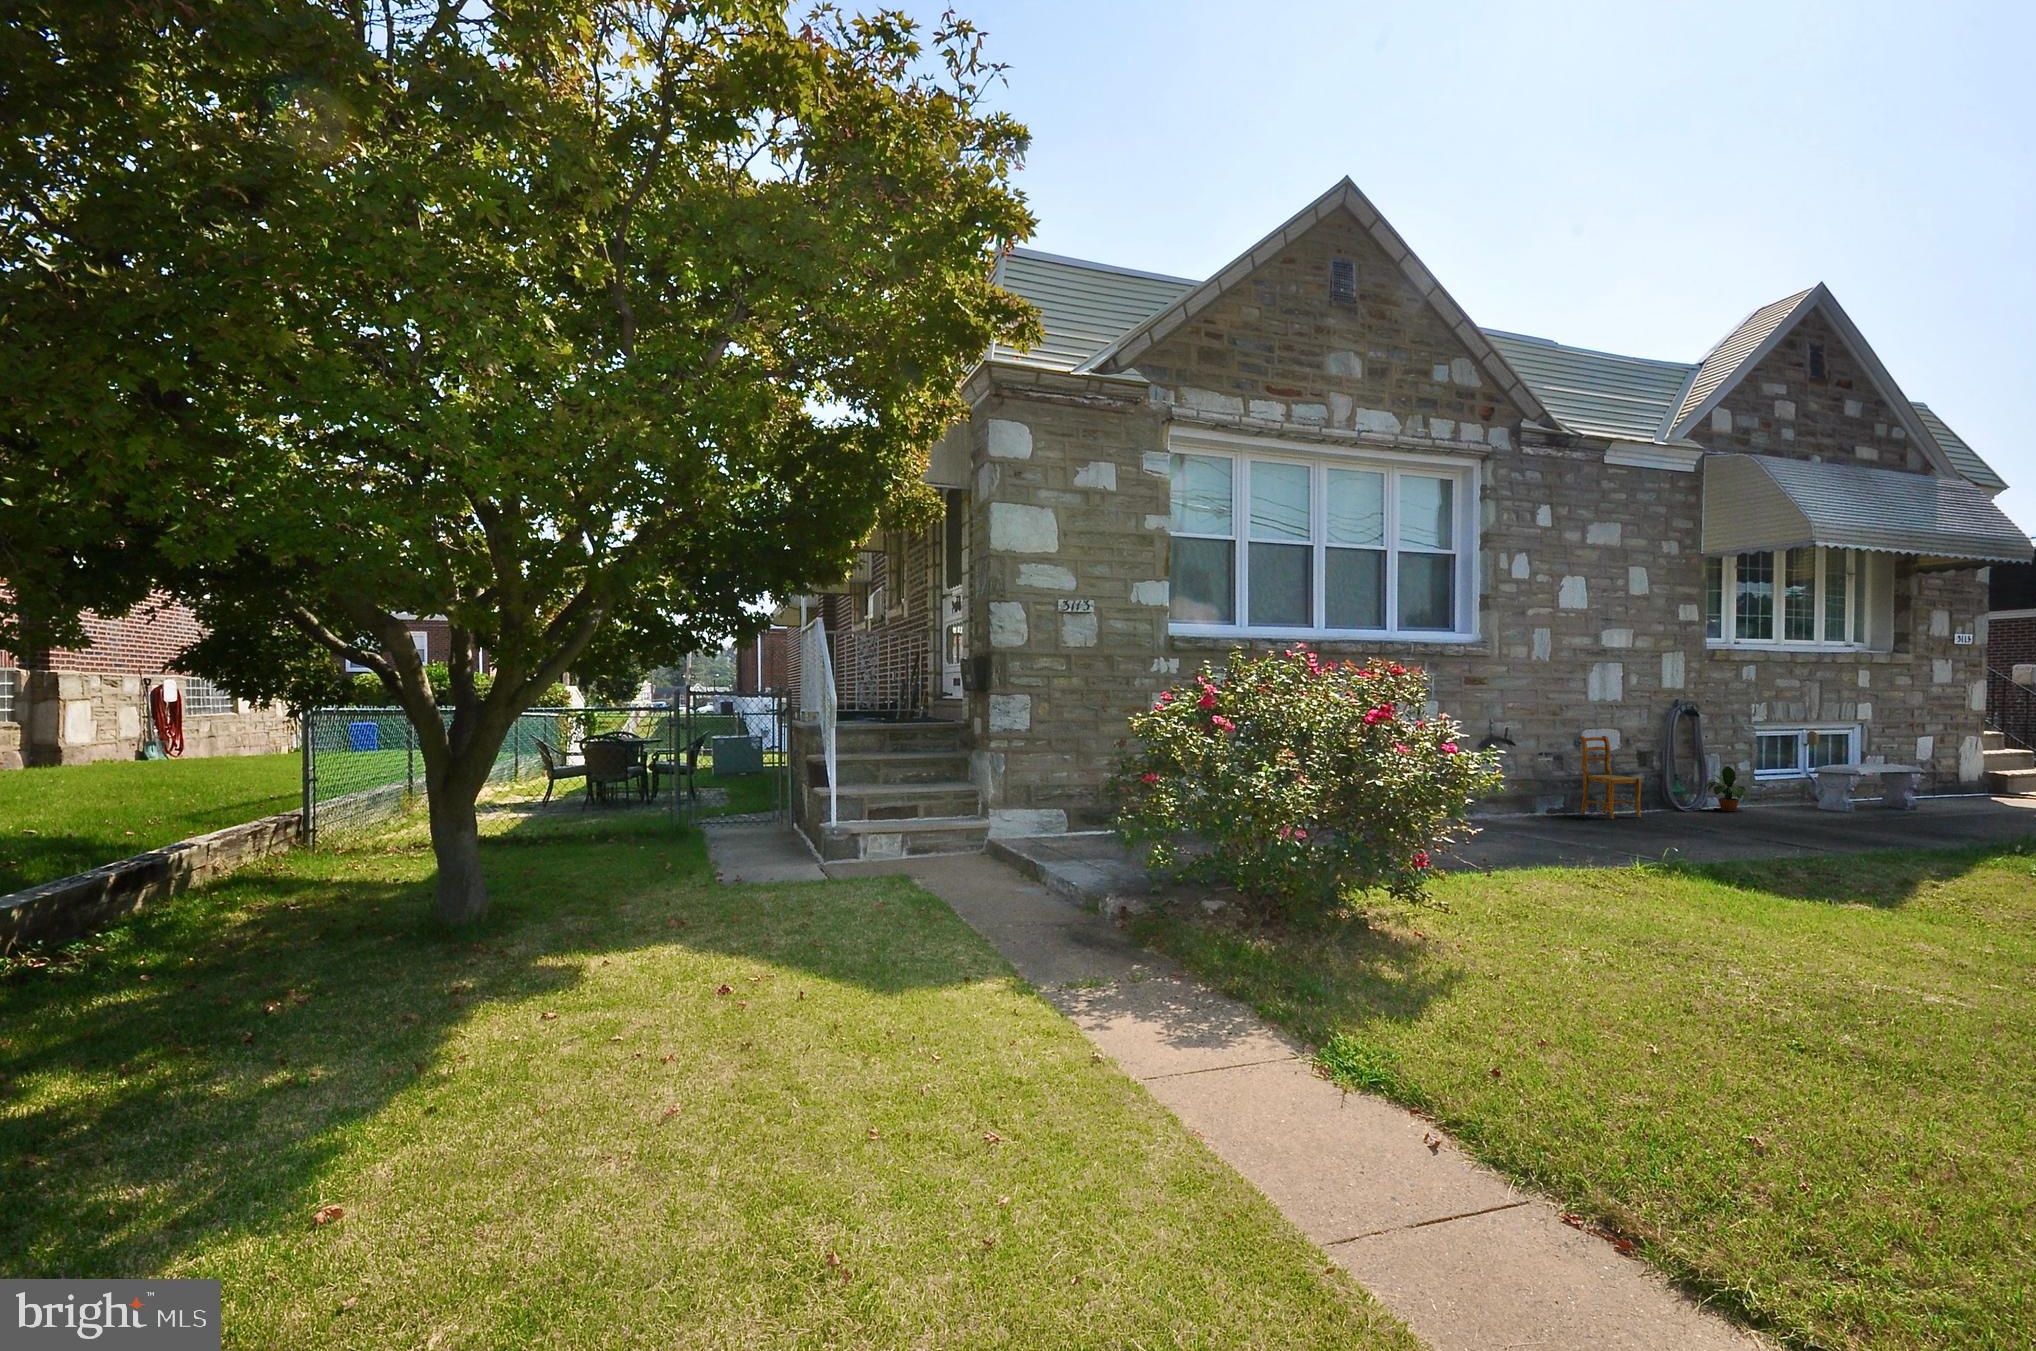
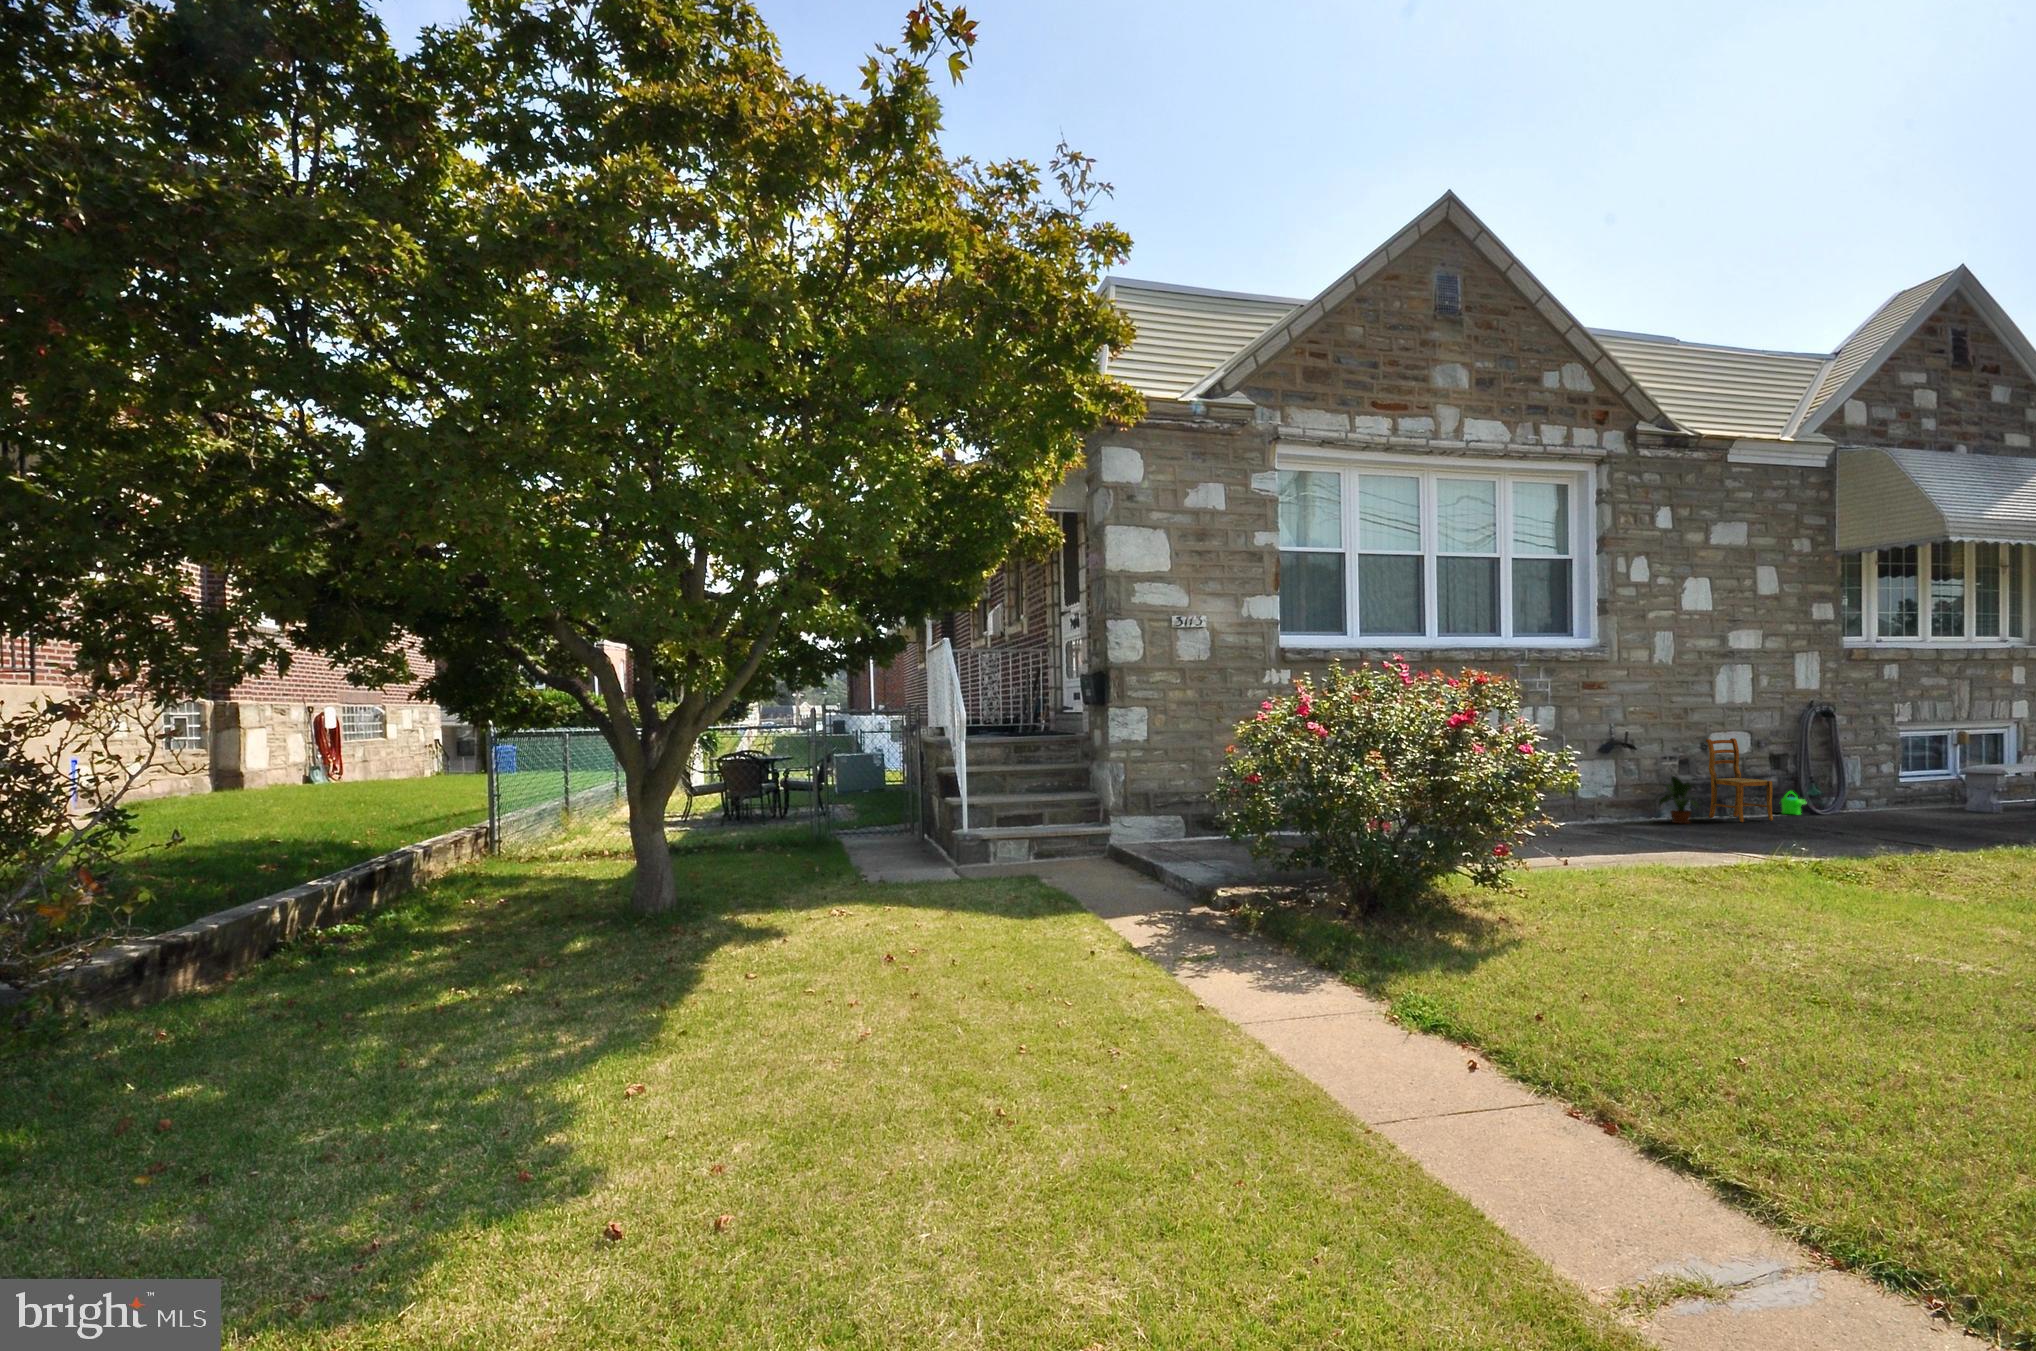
potted plant: present [1703,766,1749,811] -> present [1659,776,1699,824]
watering can: none [1645,788,1671,811] -> present [1781,791,1806,814]

